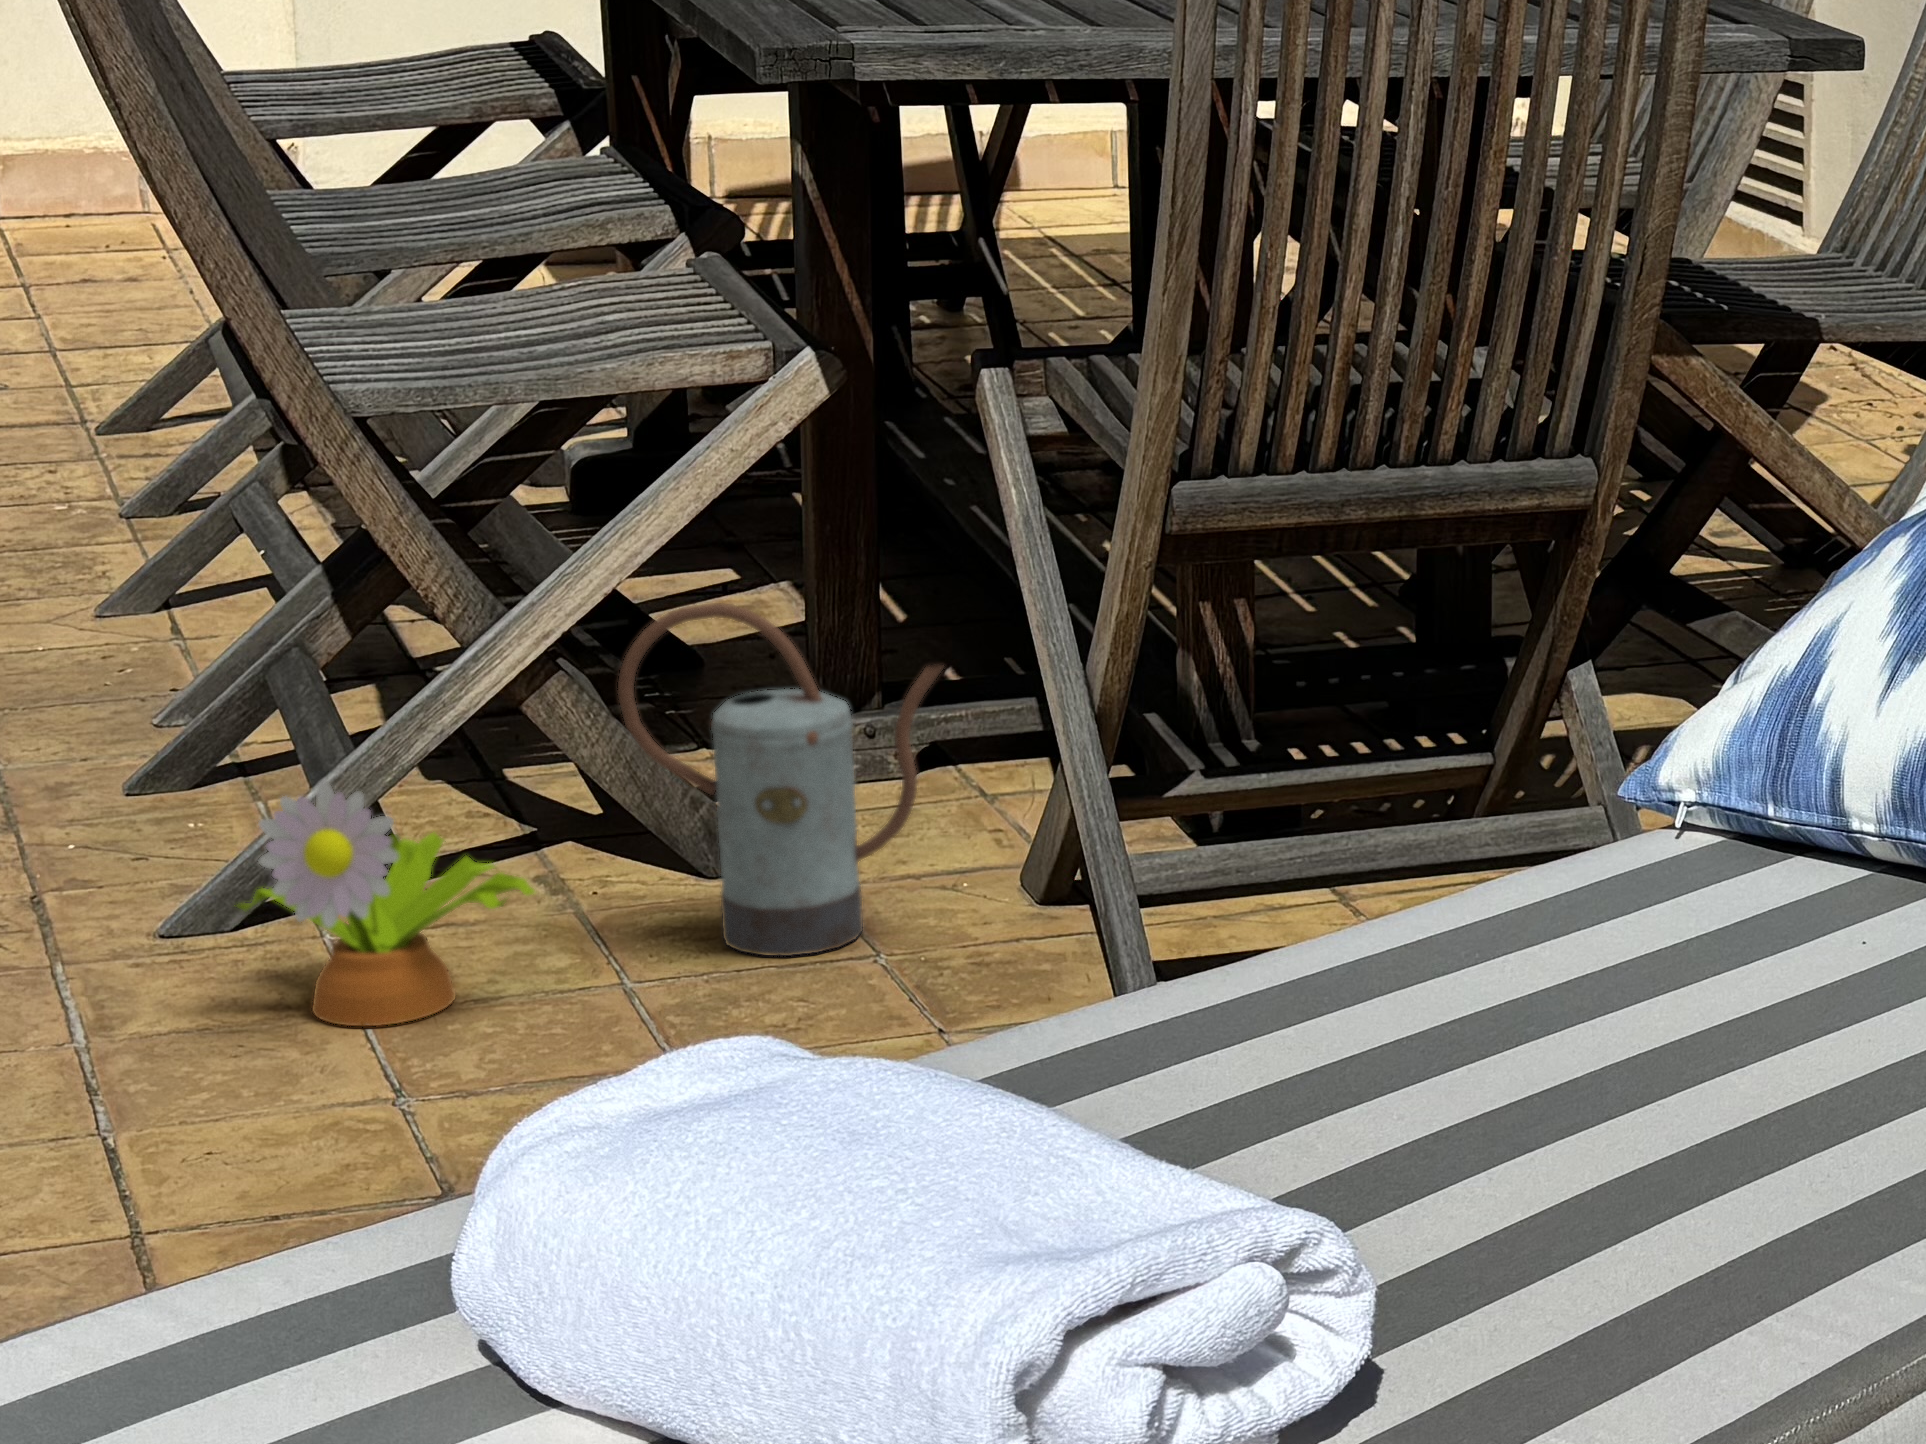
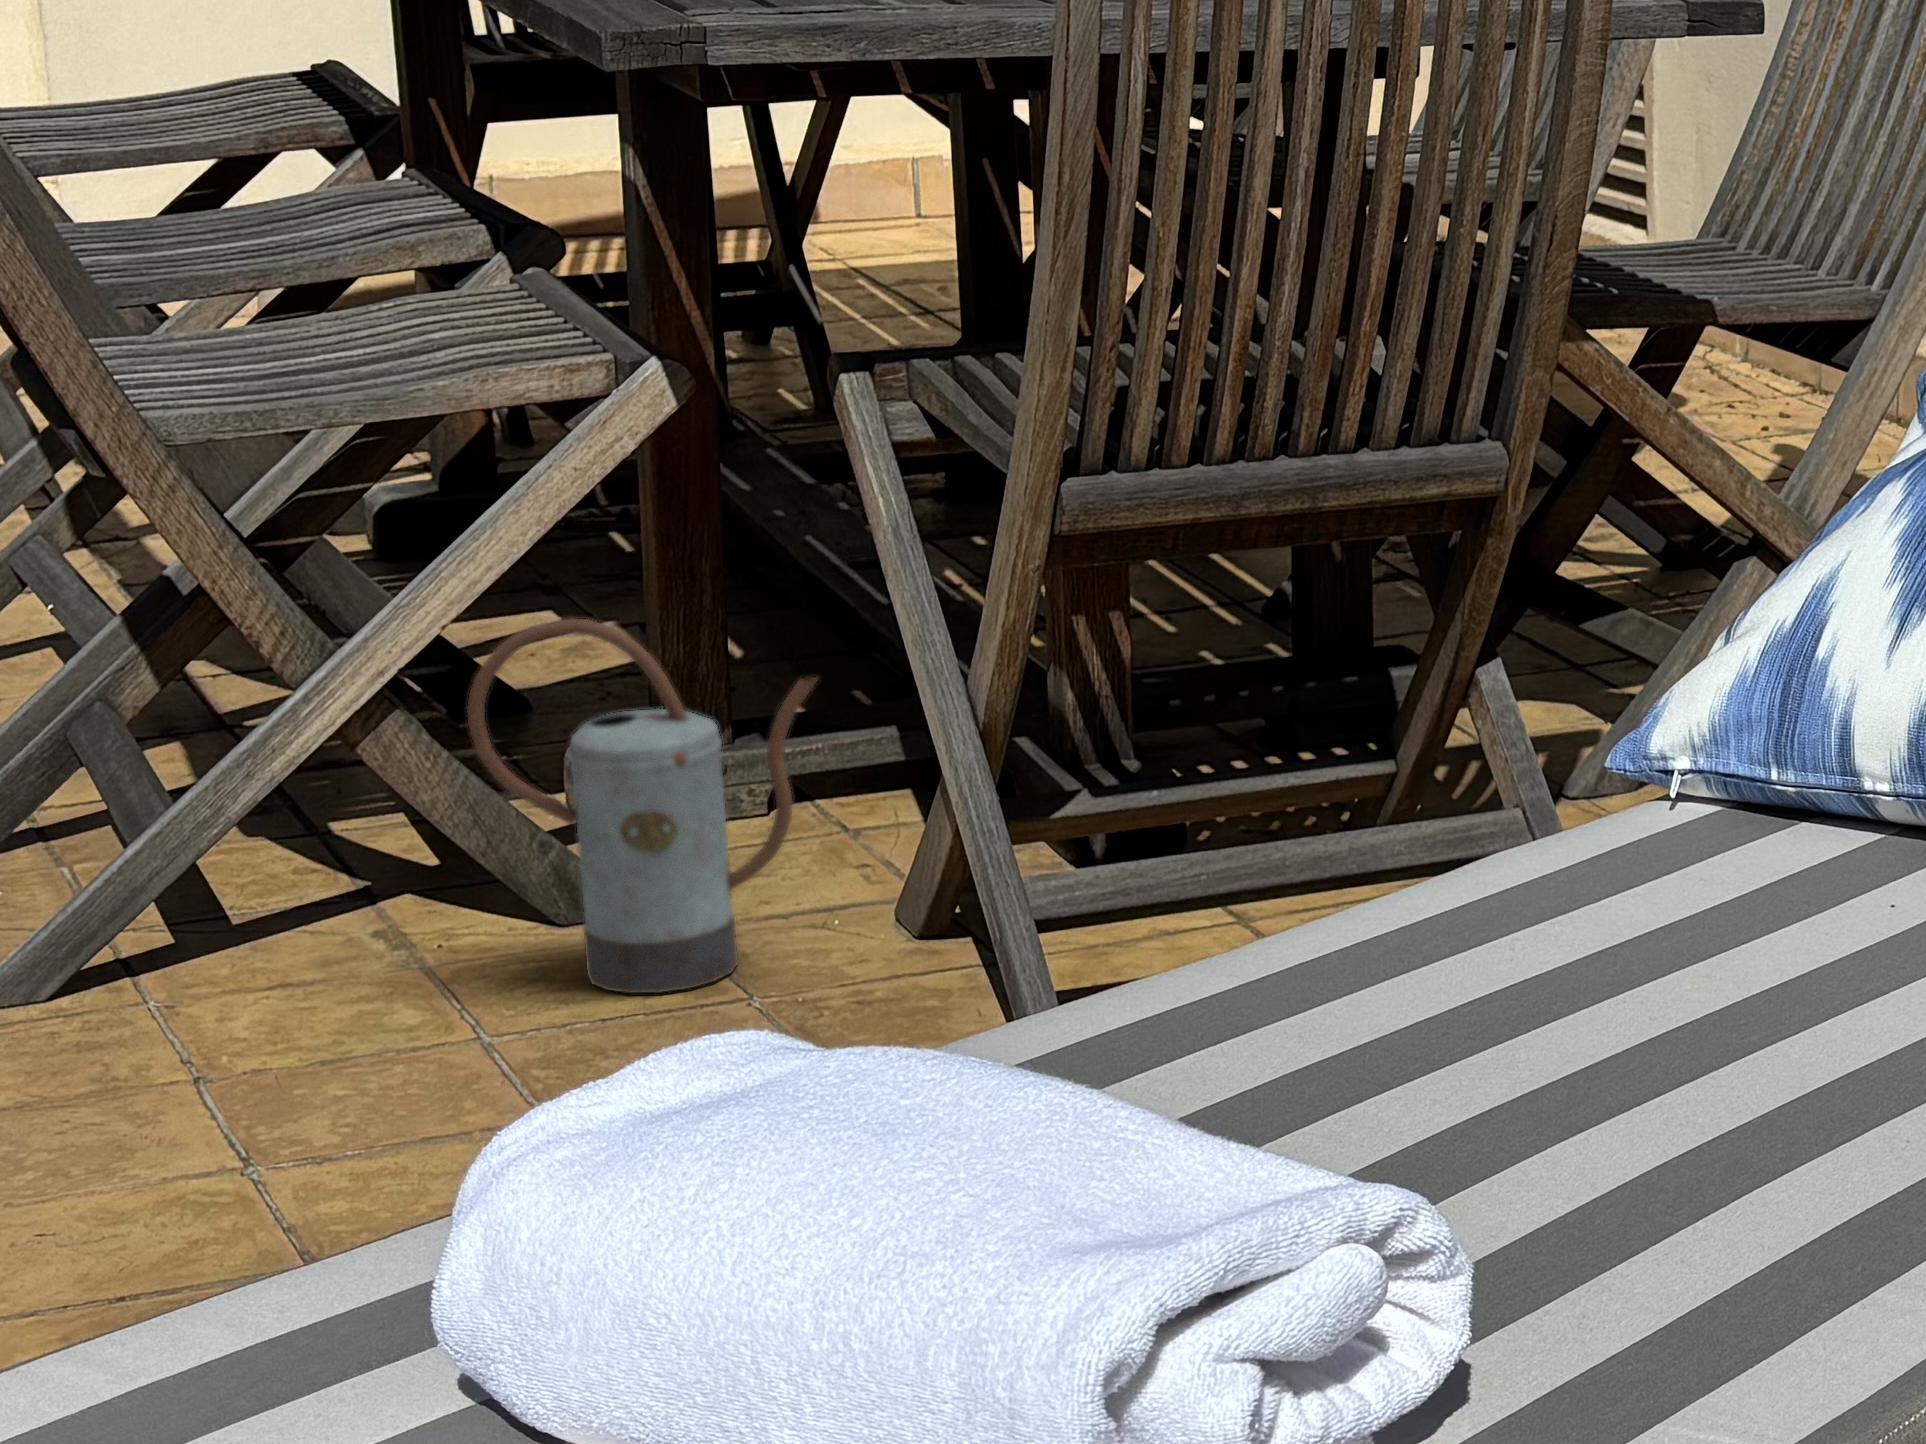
decorative plant: present [237,781,535,1026] -> none [56,819,389,1084]

